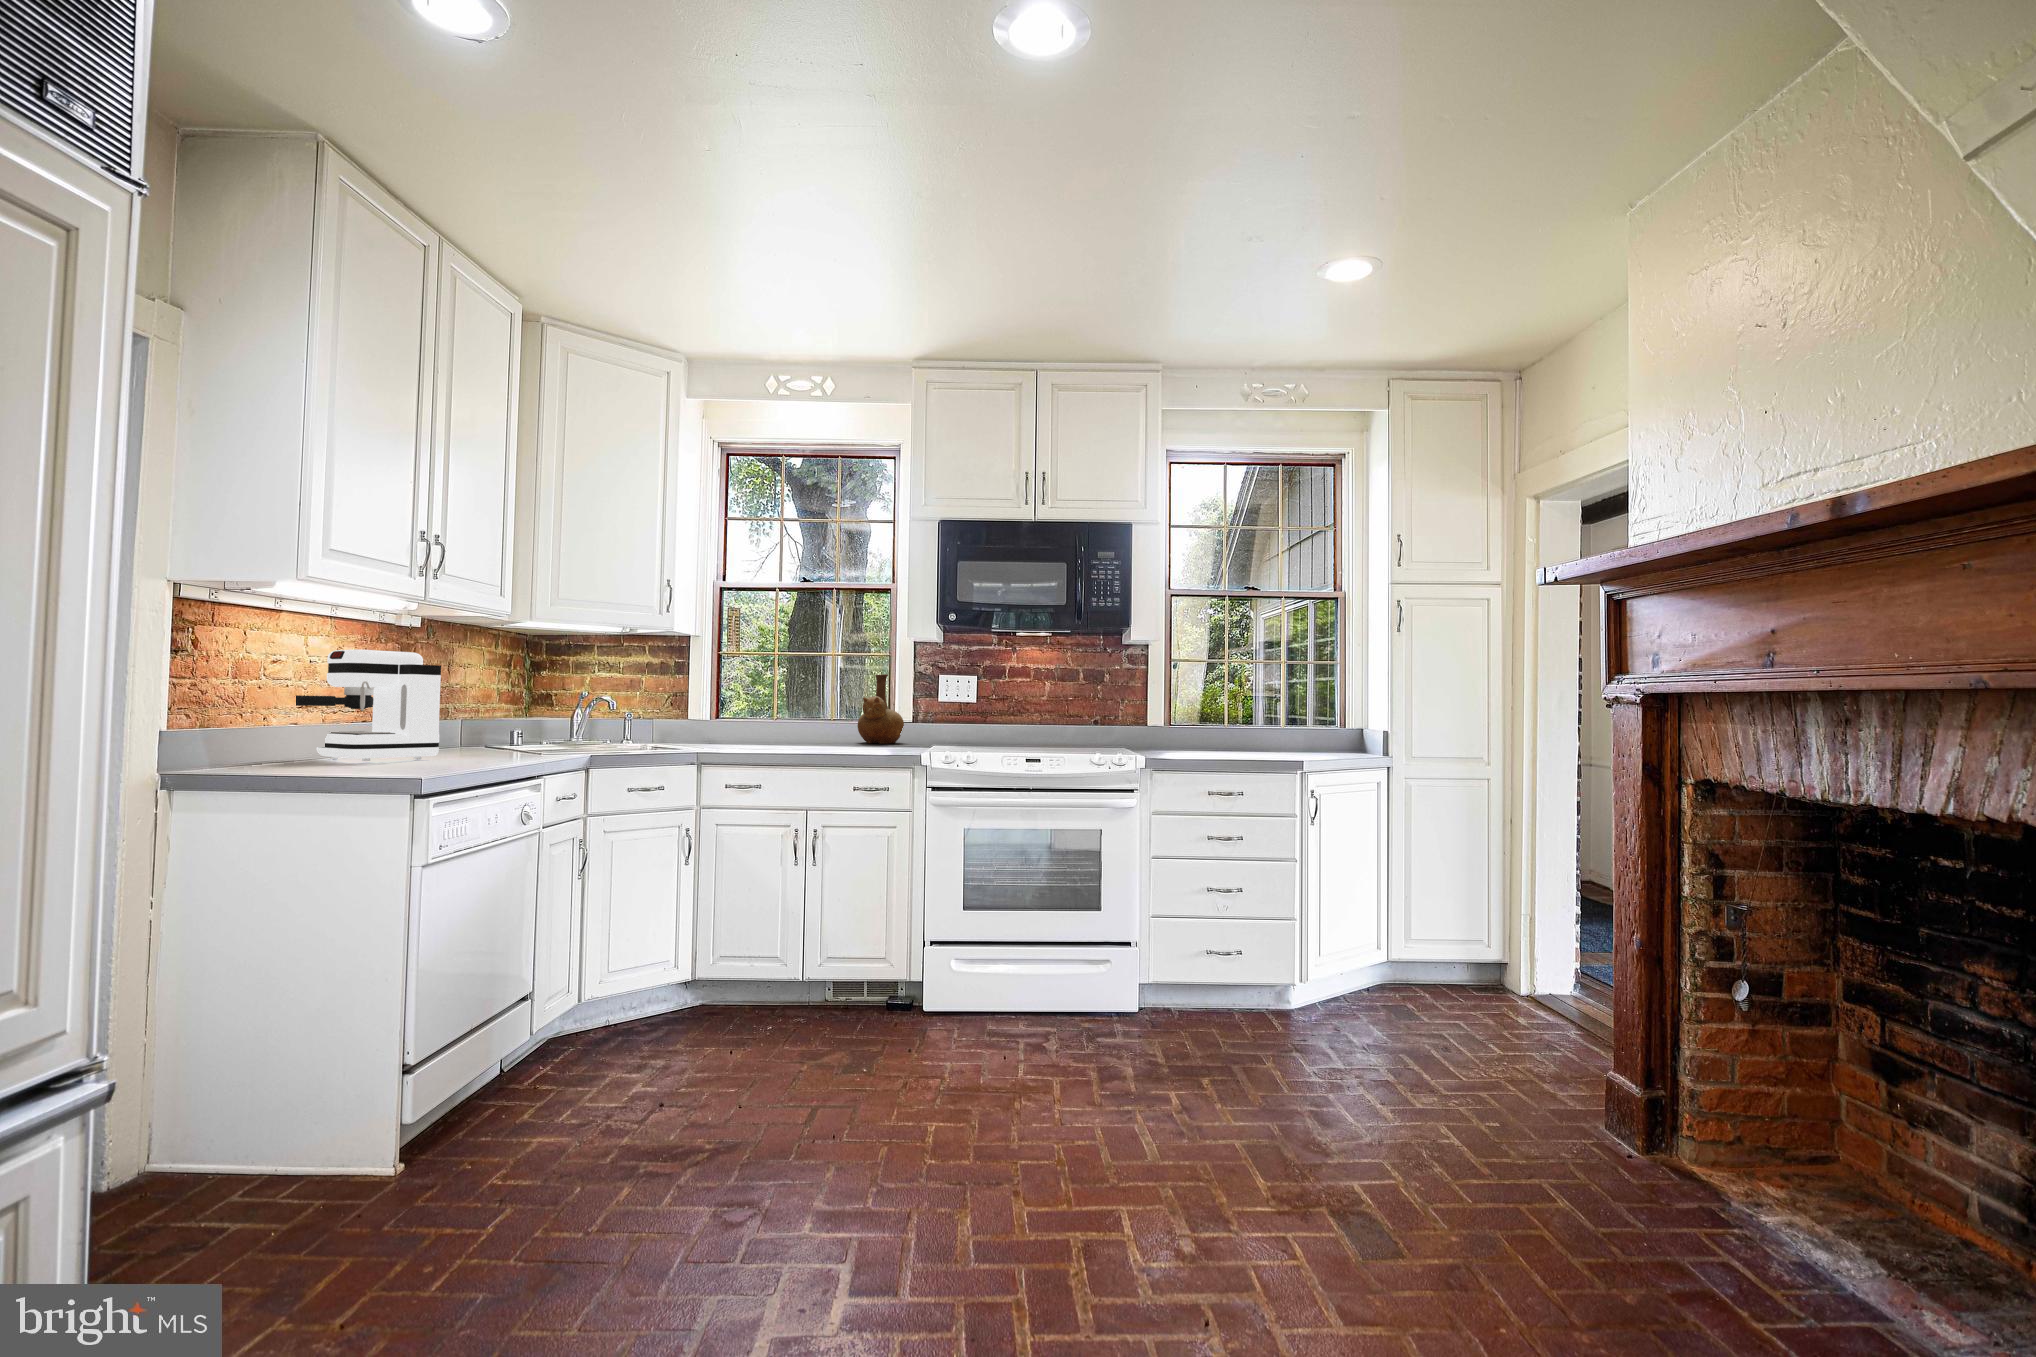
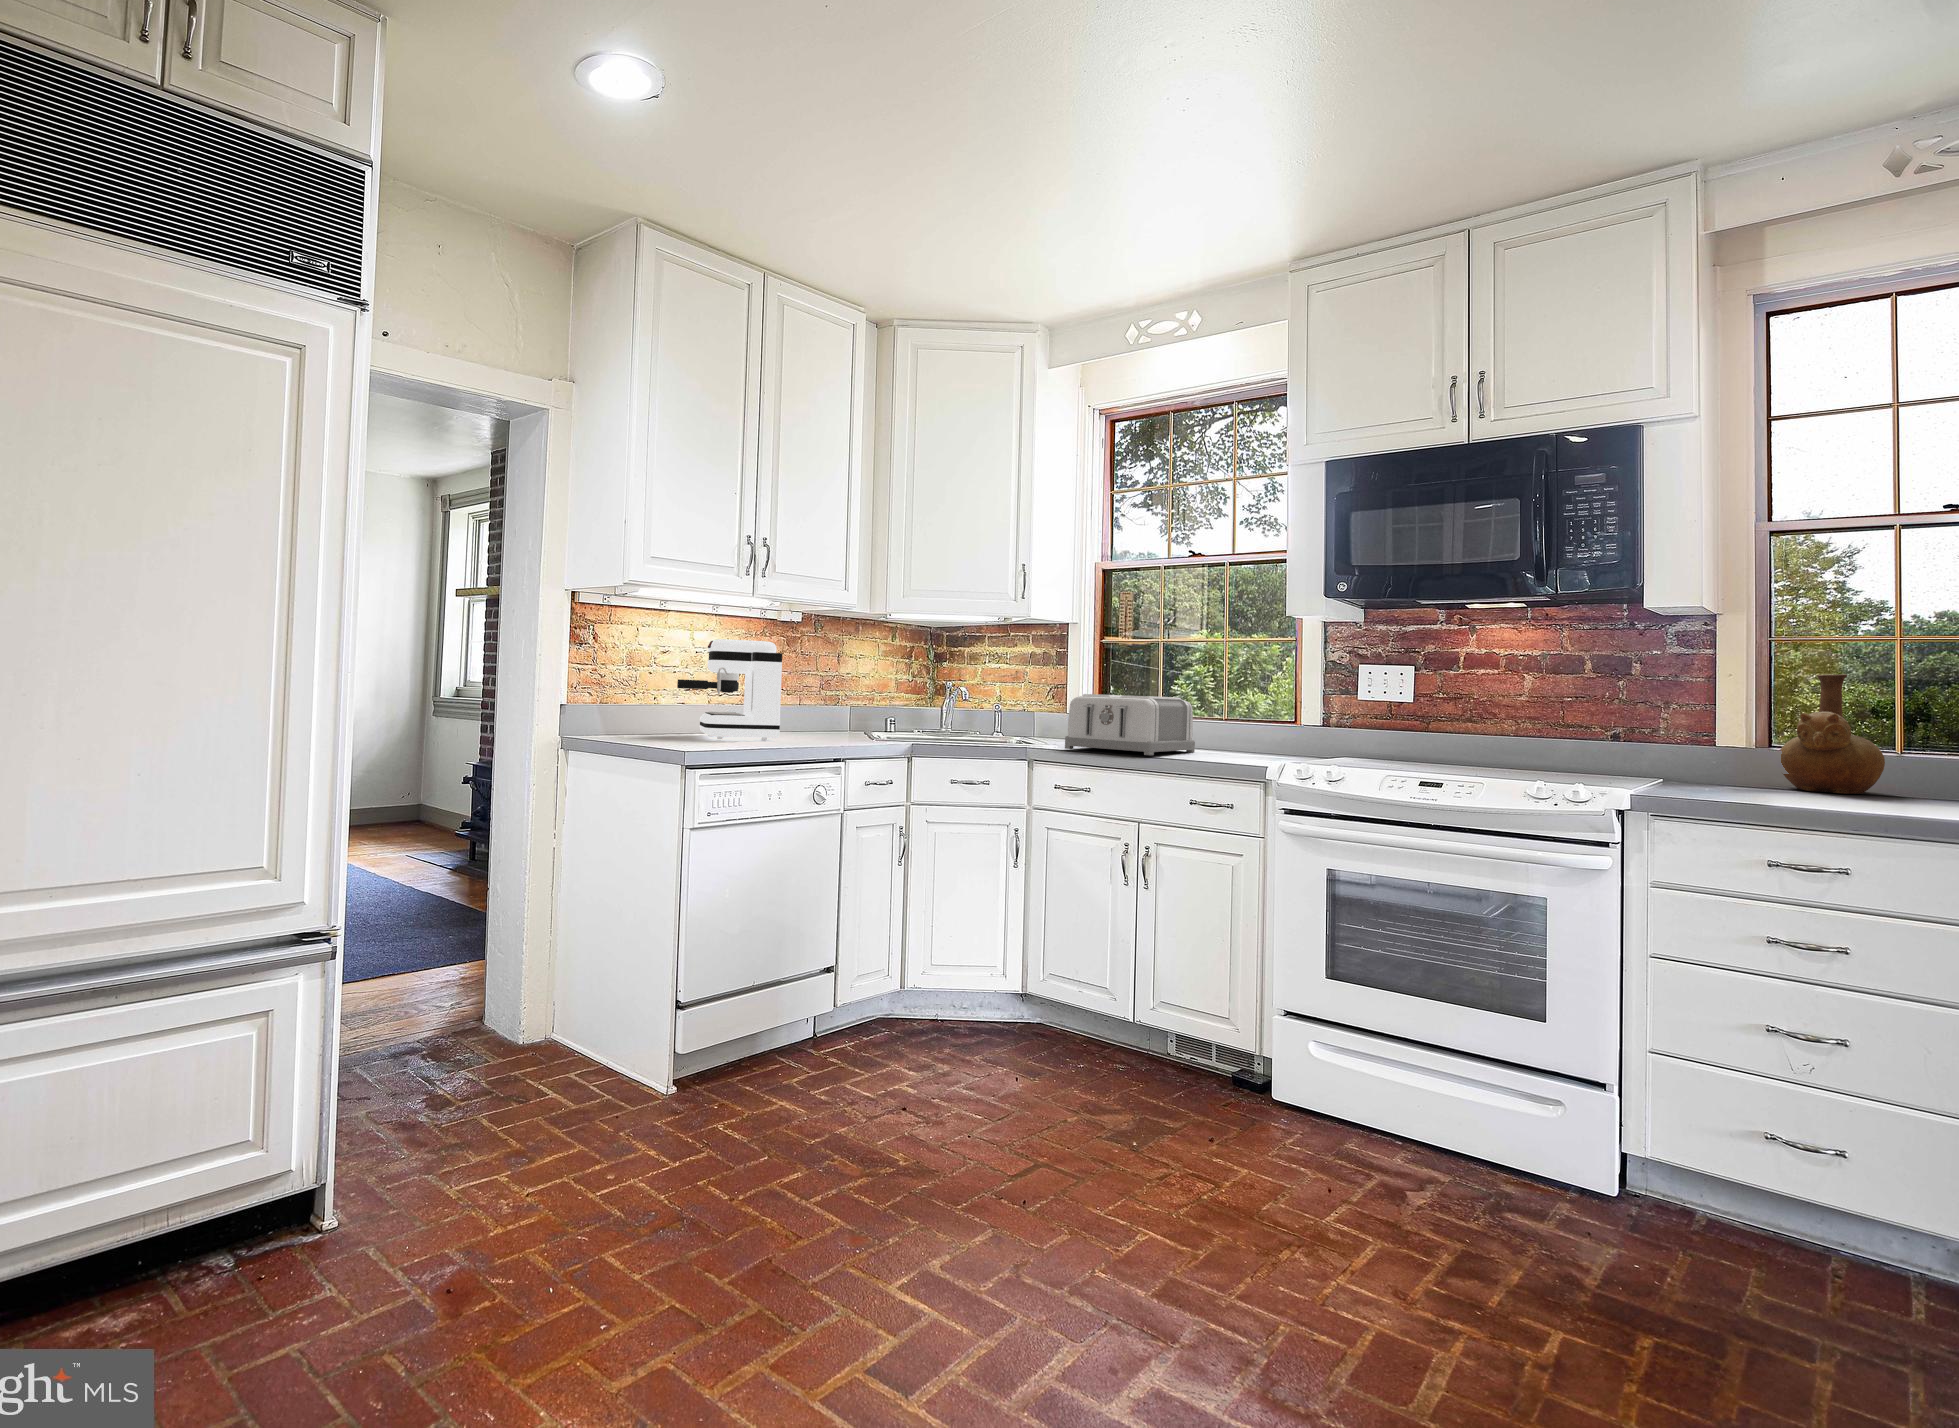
vase: present [857,674,904,744] -> present [1780,674,1885,794]
toaster: none [735,702,834,751] -> present [1065,694,1195,755]

